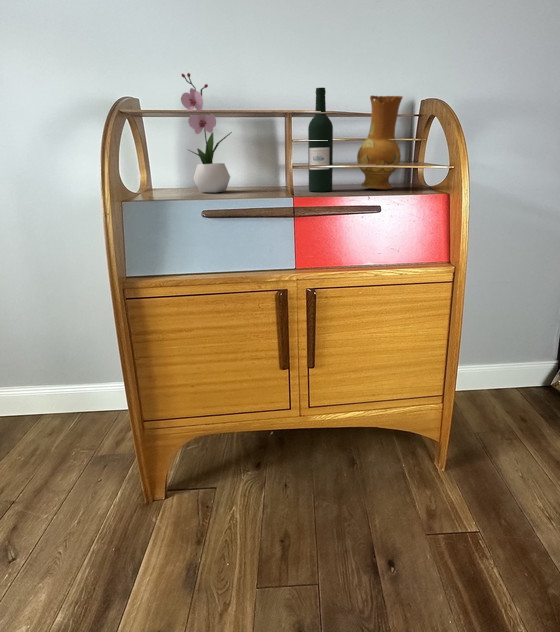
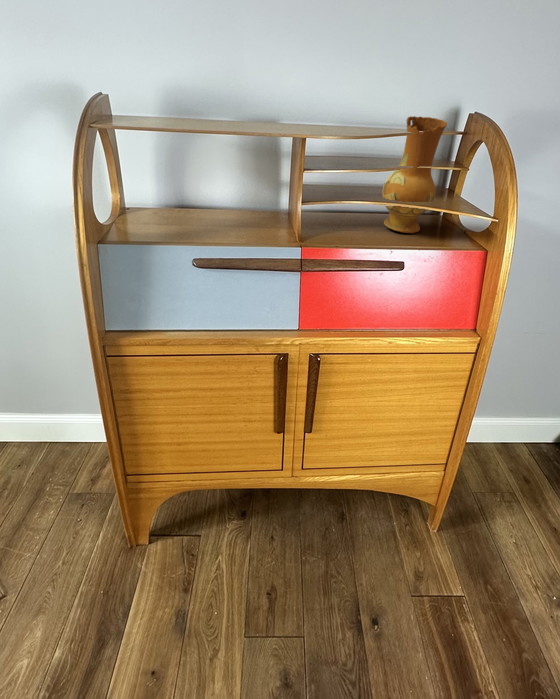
flower arrangement: present [181,73,232,192] -> none [172,74,234,223]
wine bottle: present [308,88,333,192] -> none [322,105,357,232]

